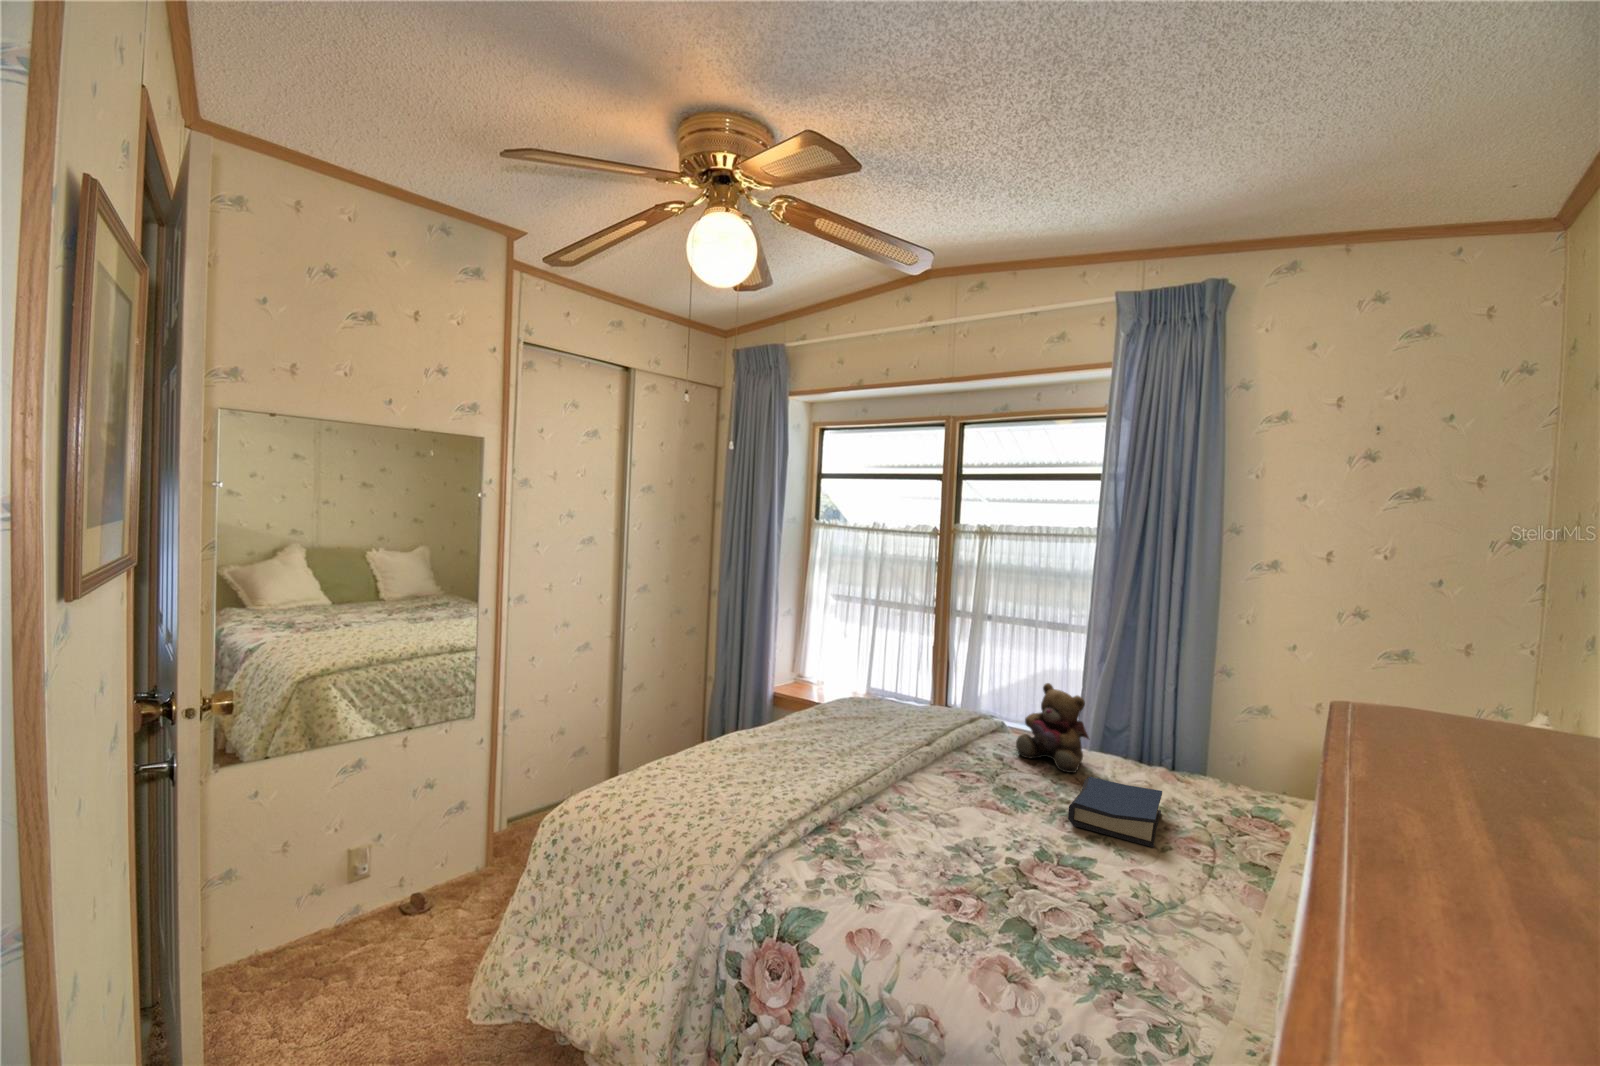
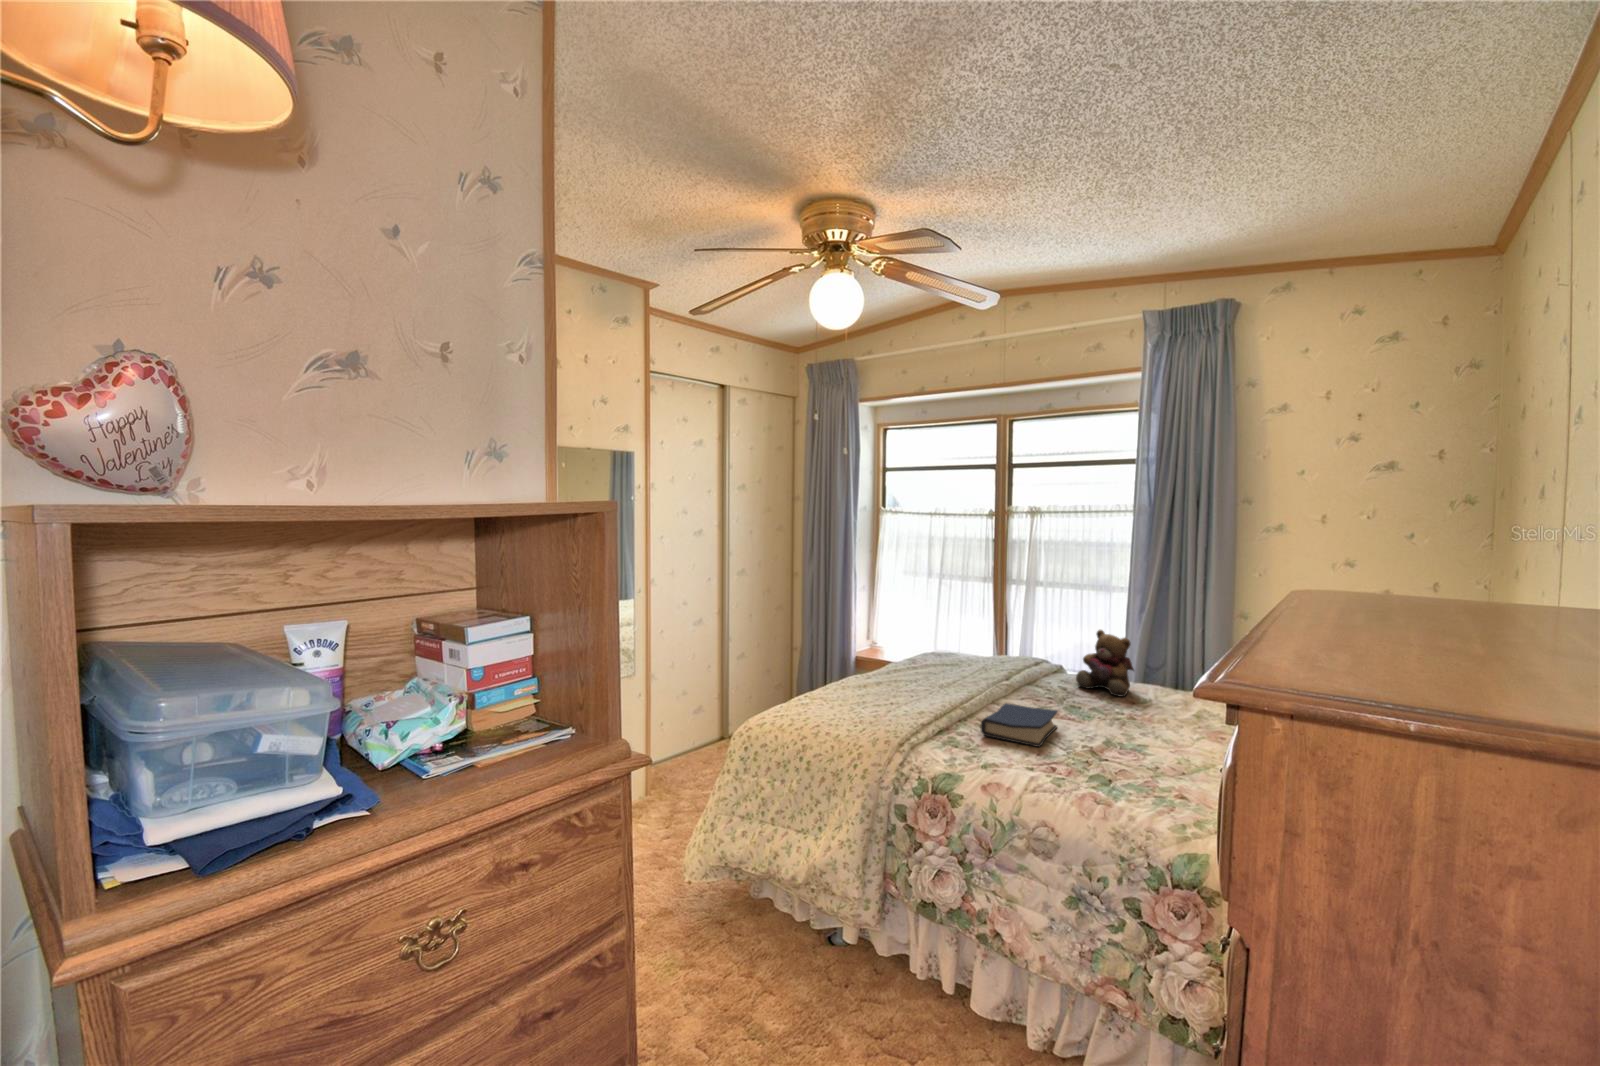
hardback book: present [1068,777,1162,847] -> present [981,703,1058,747]

